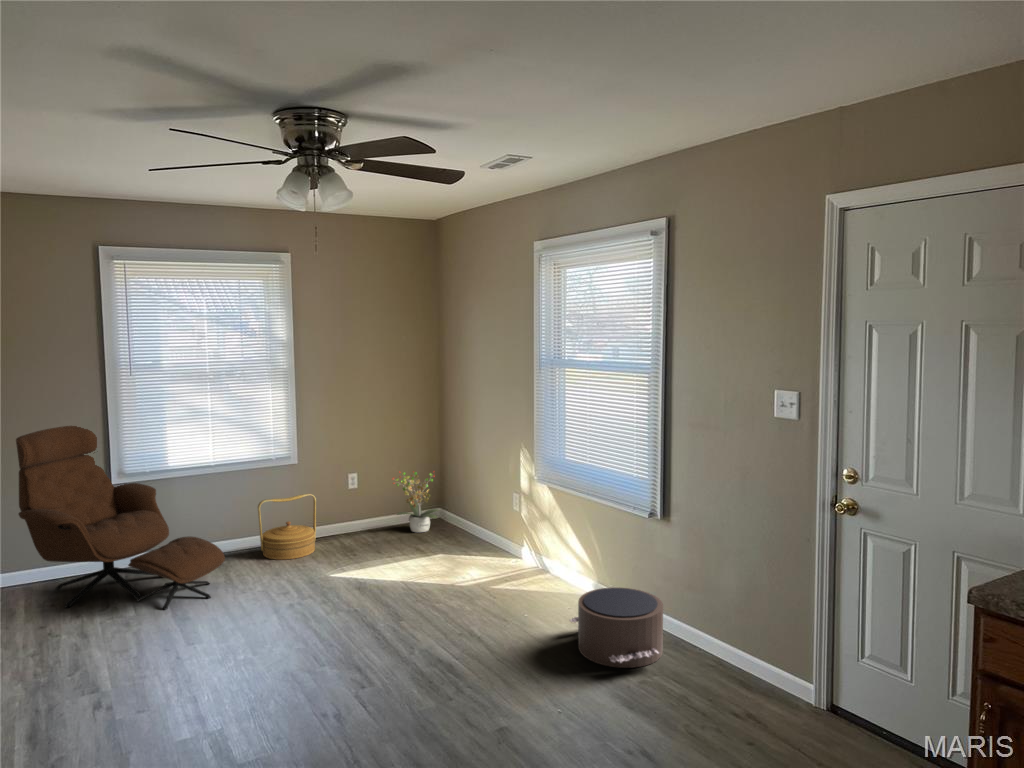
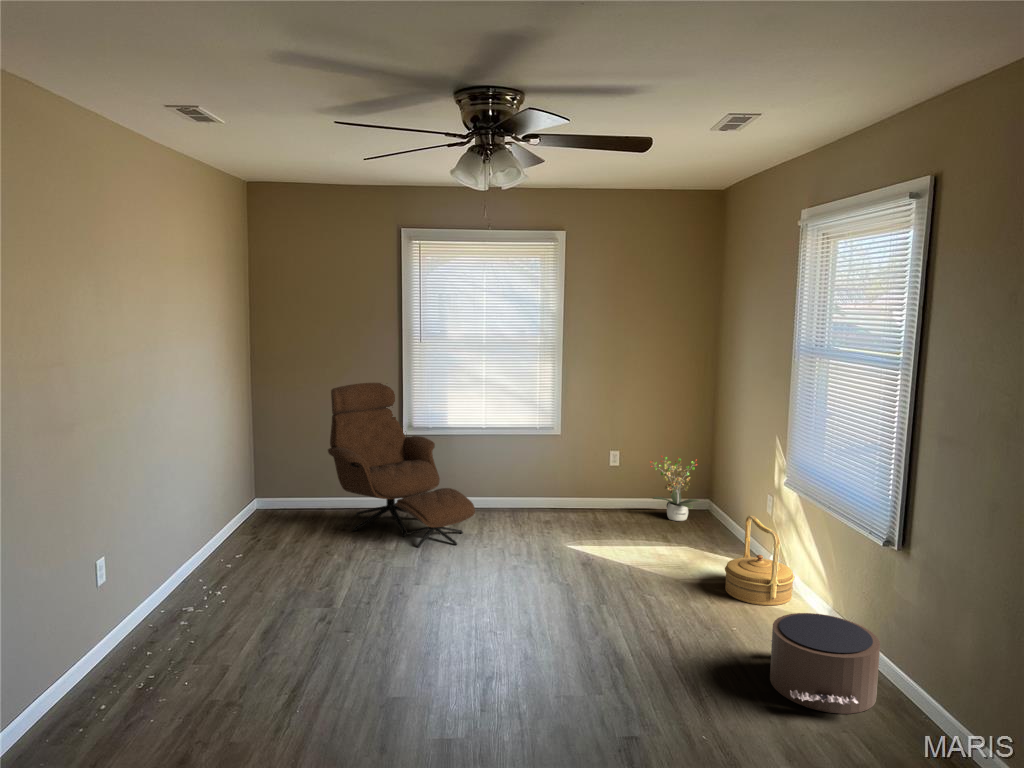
woven basket: present [258,493,316,560] -> present [725,516,795,605]

